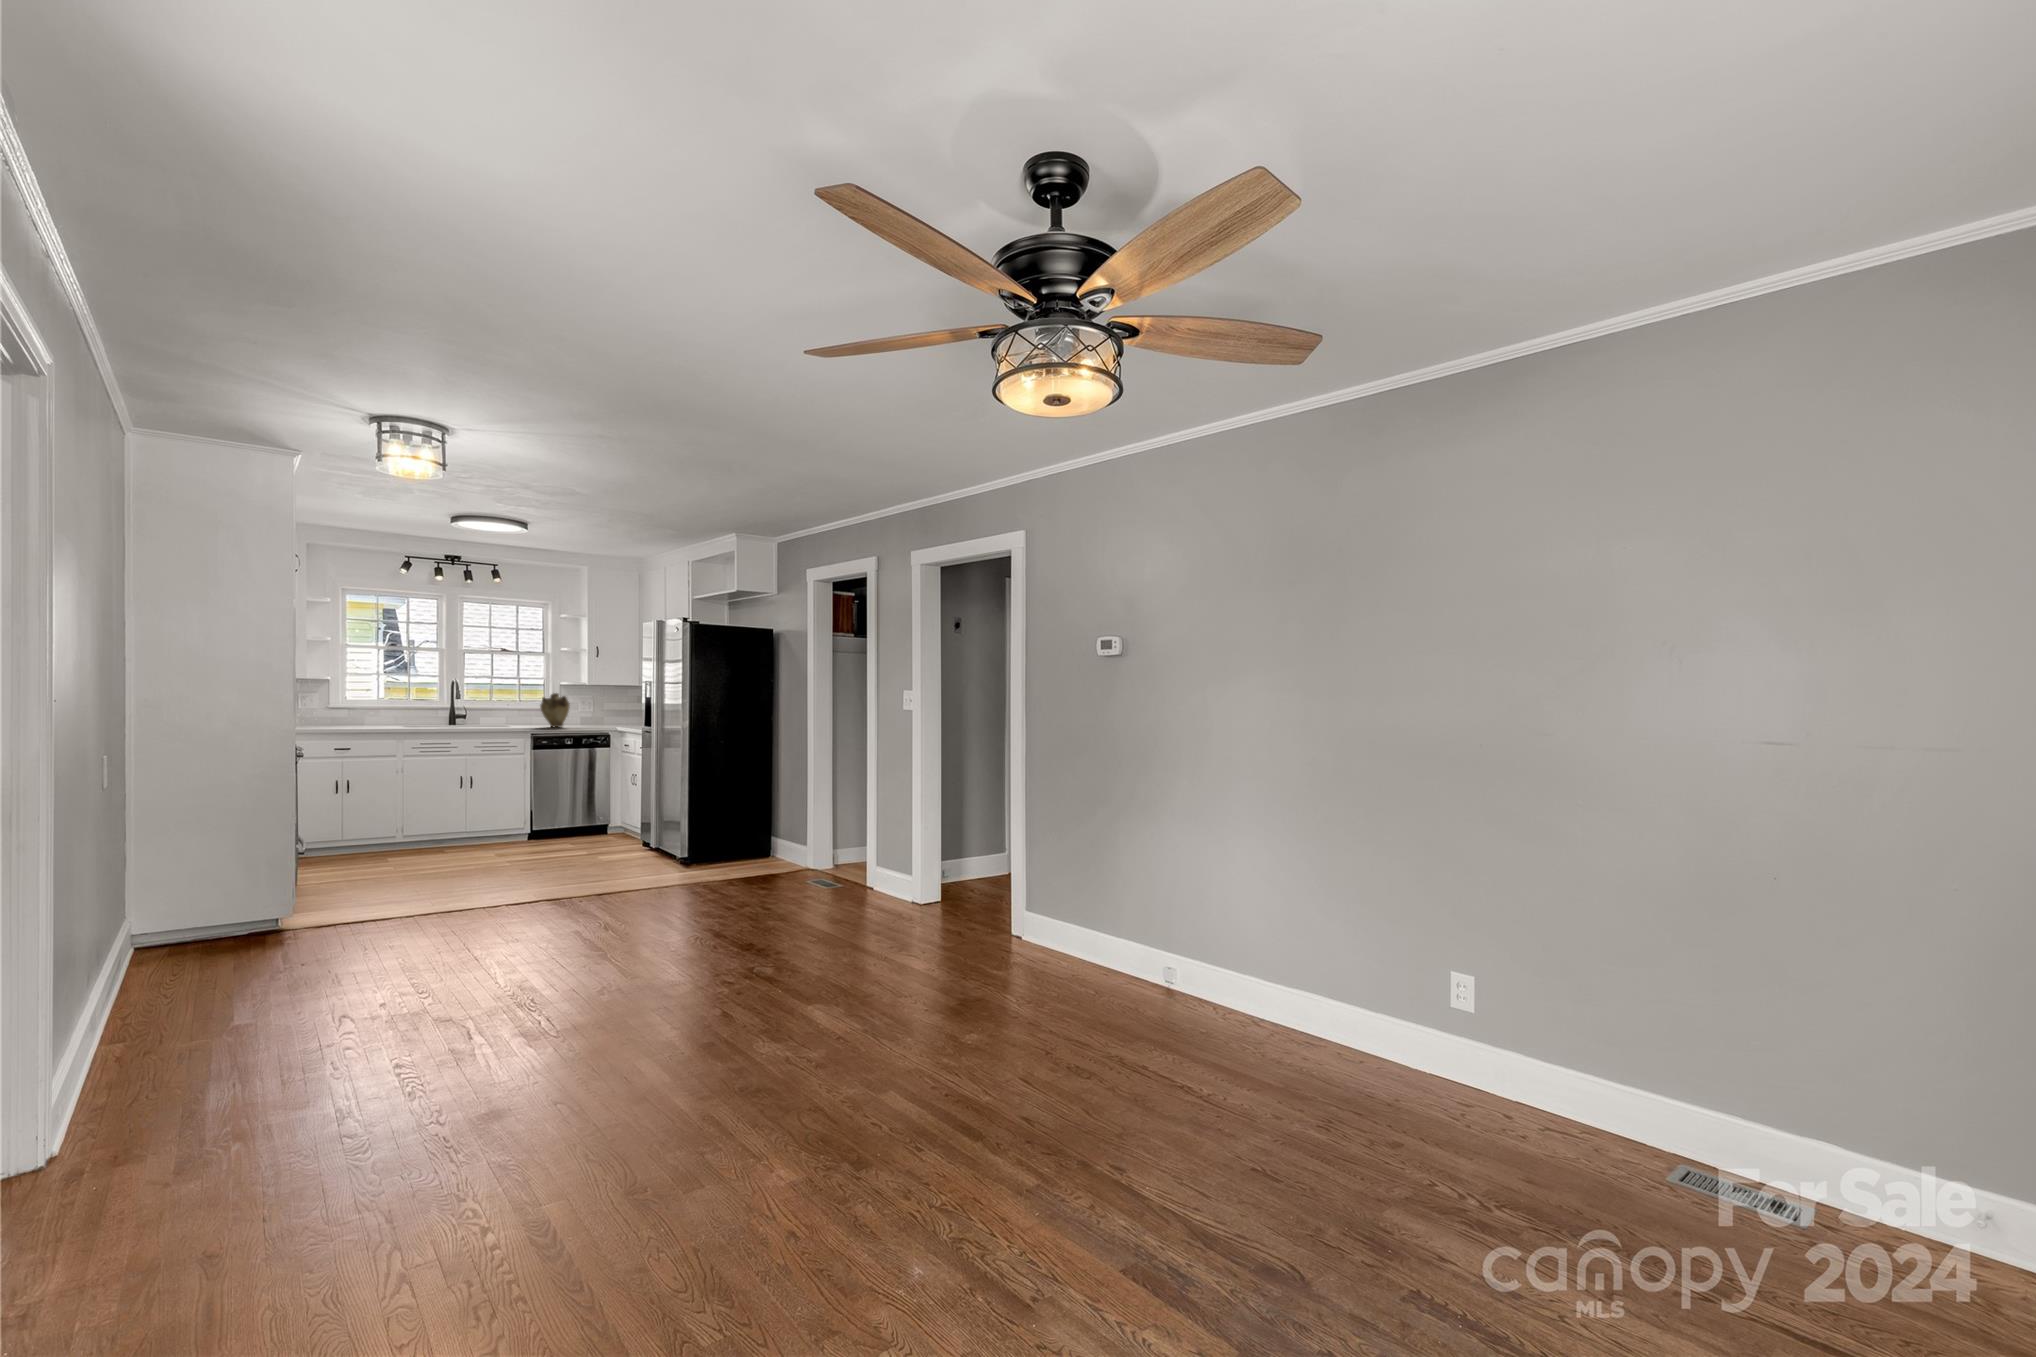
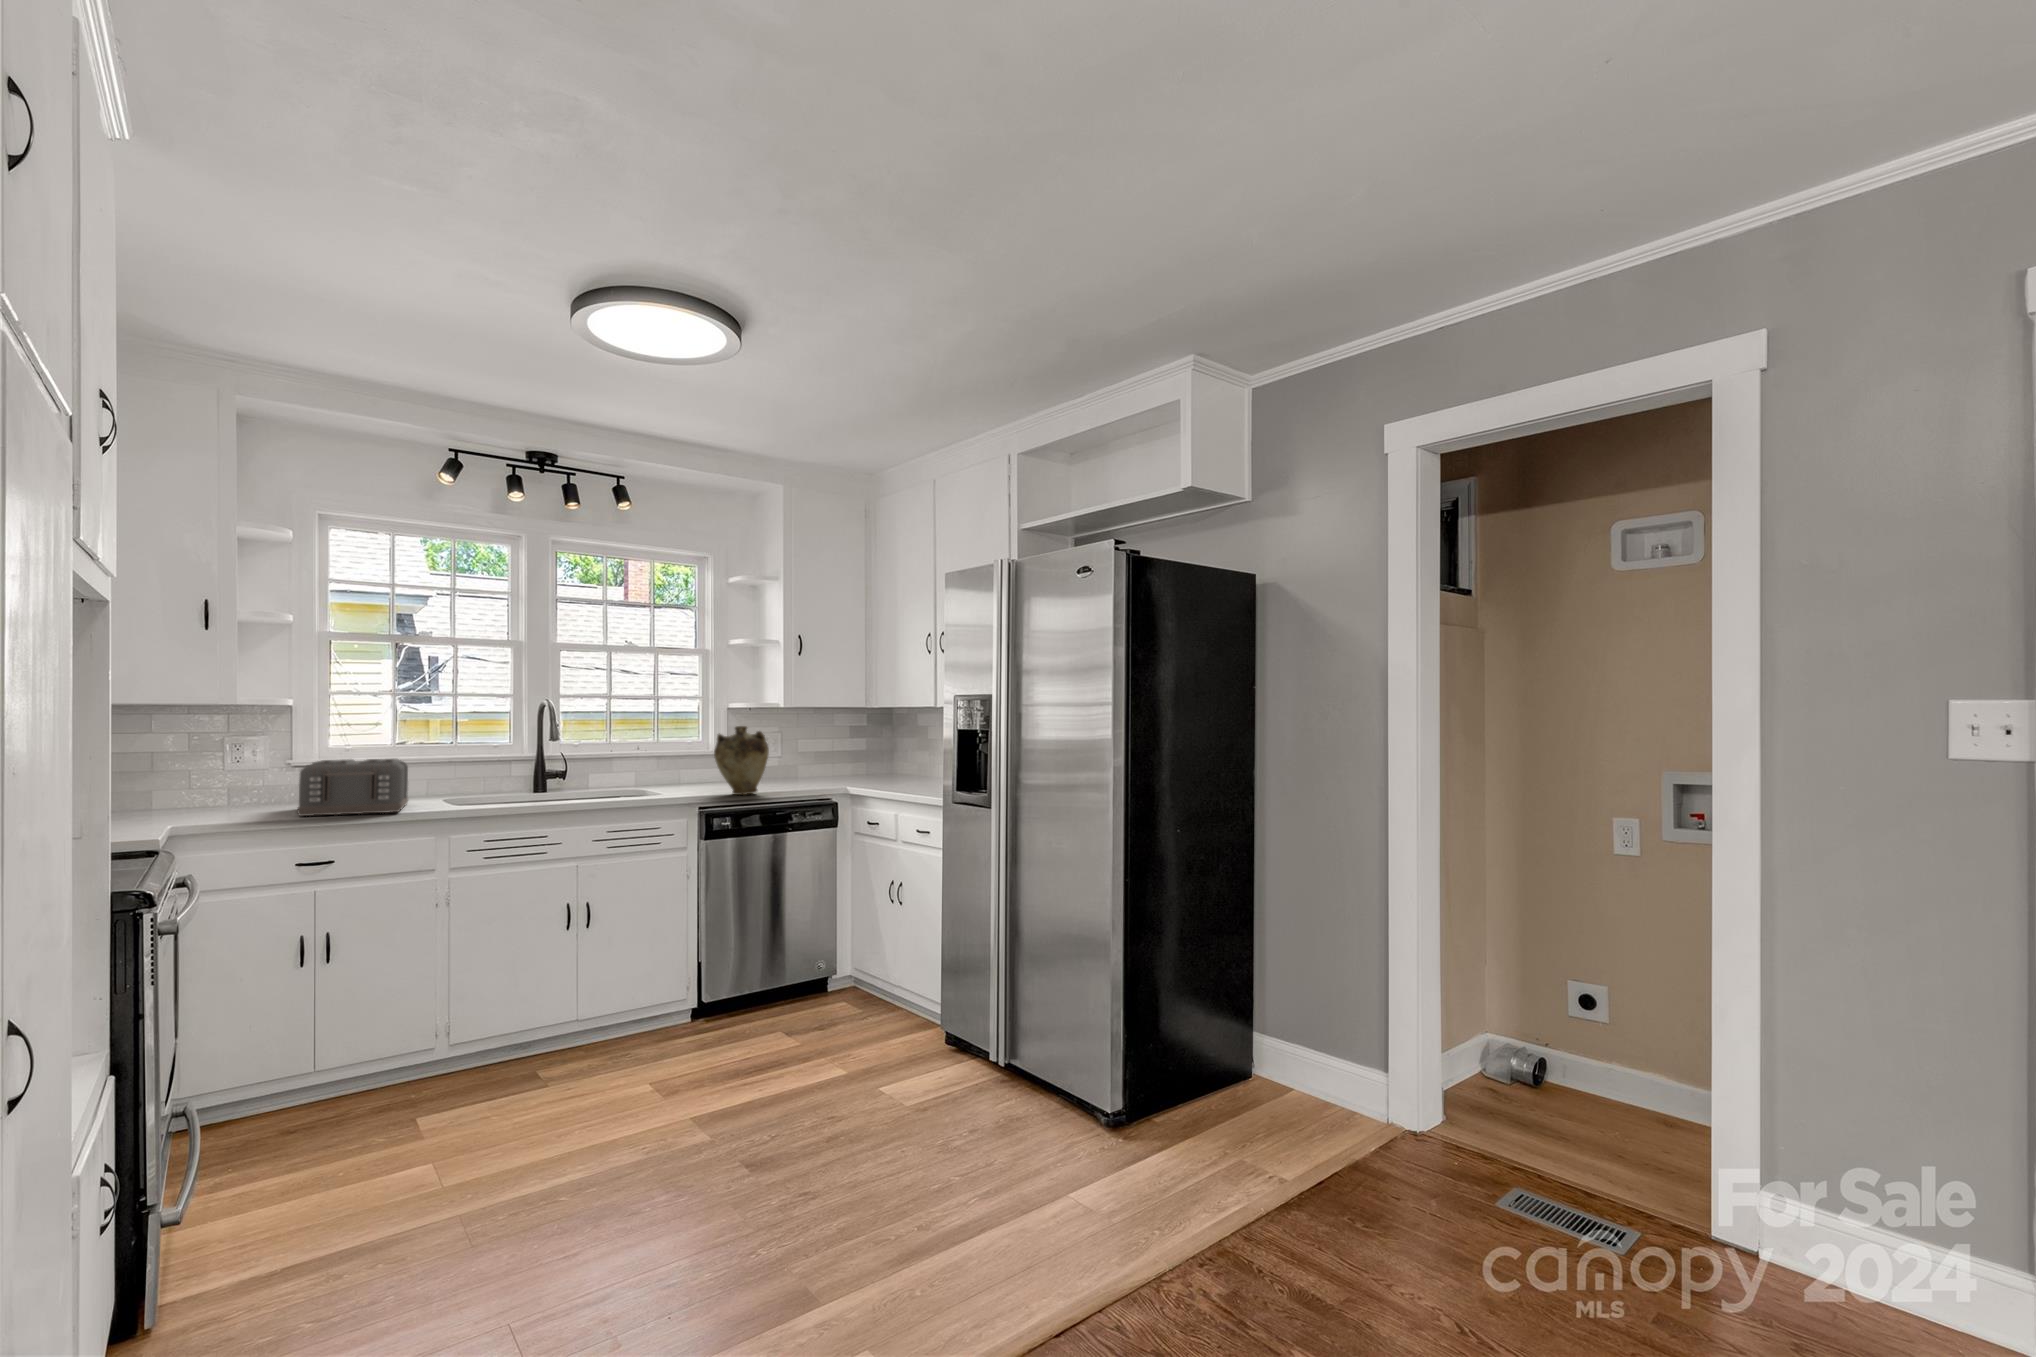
toaster: none [335,706,385,729] -> present [297,759,408,816]

